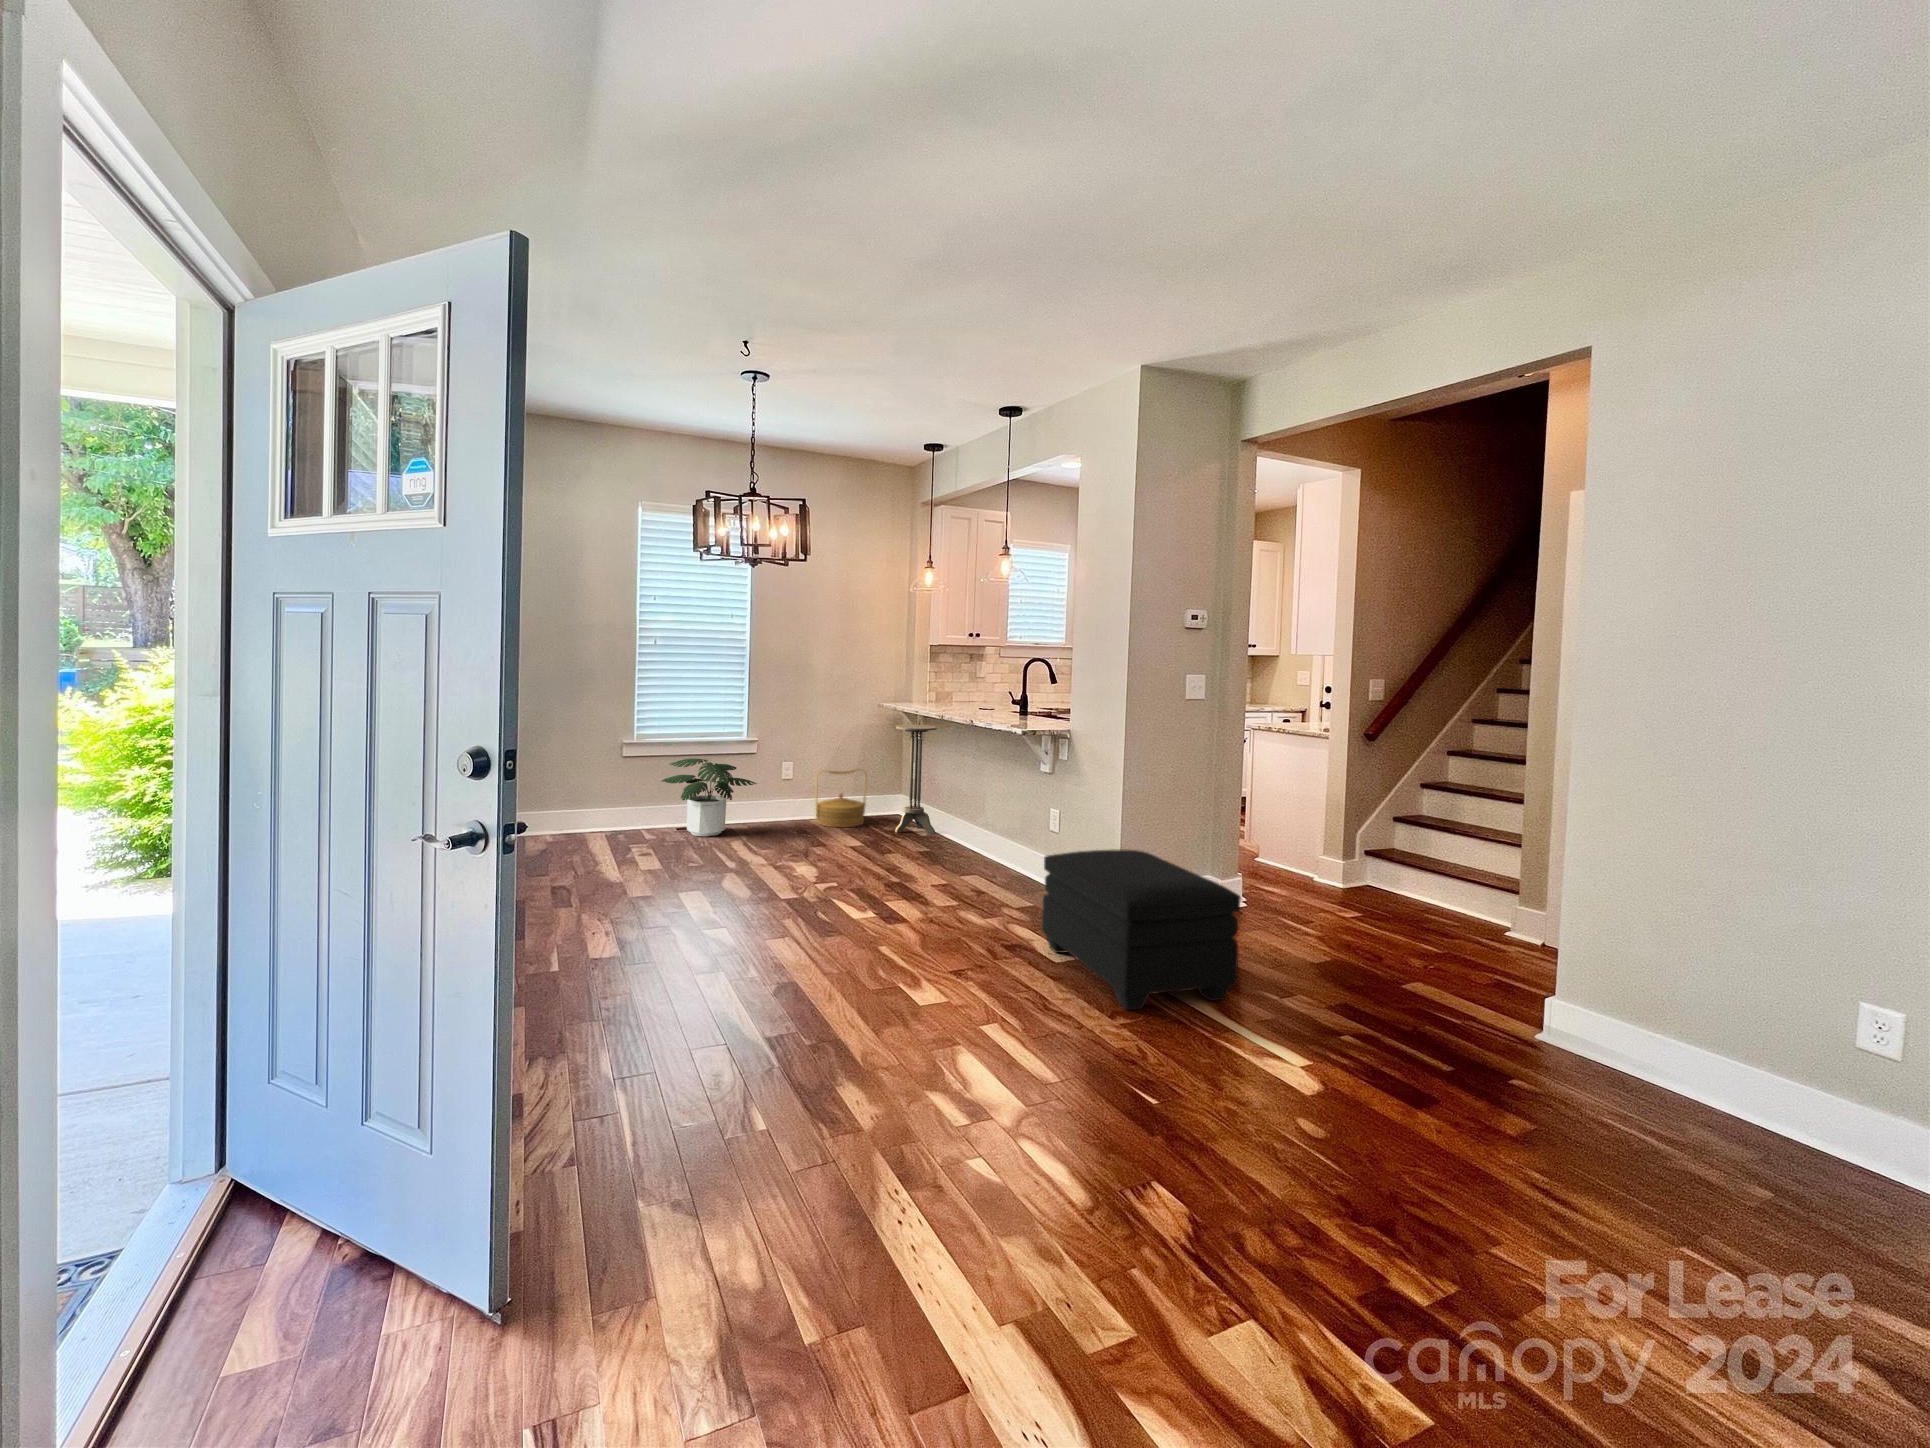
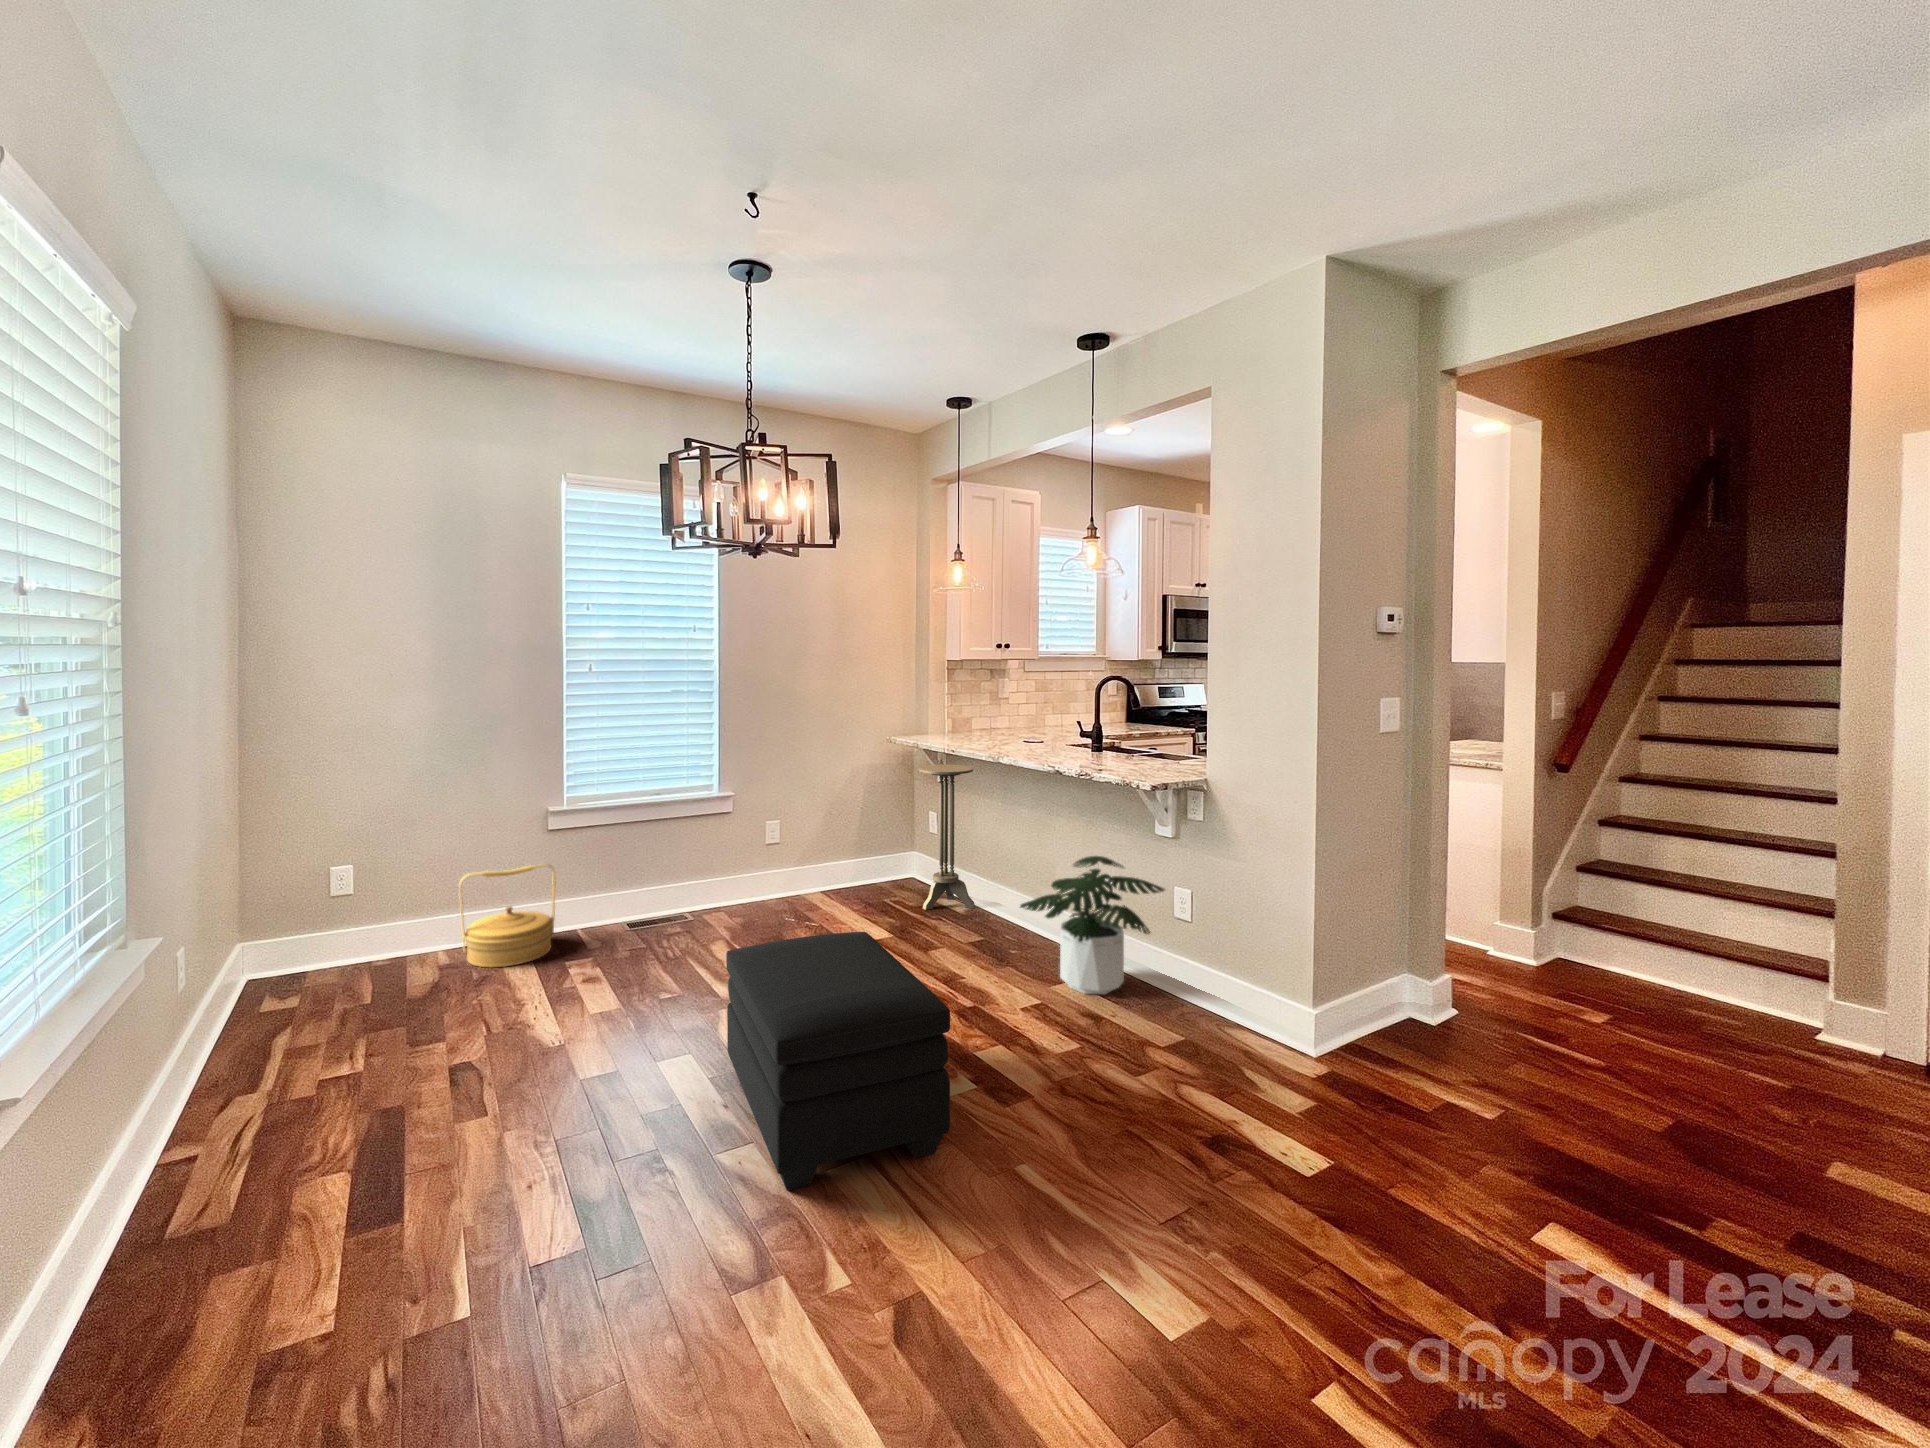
potted plant: present [661,758,757,836] -> present [1020,856,1164,994]
woven basket: present [815,769,867,827] -> present [459,863,556,967]
ottoman: present [1042,849,1241,1010] -> present [726,932,950,1191]

